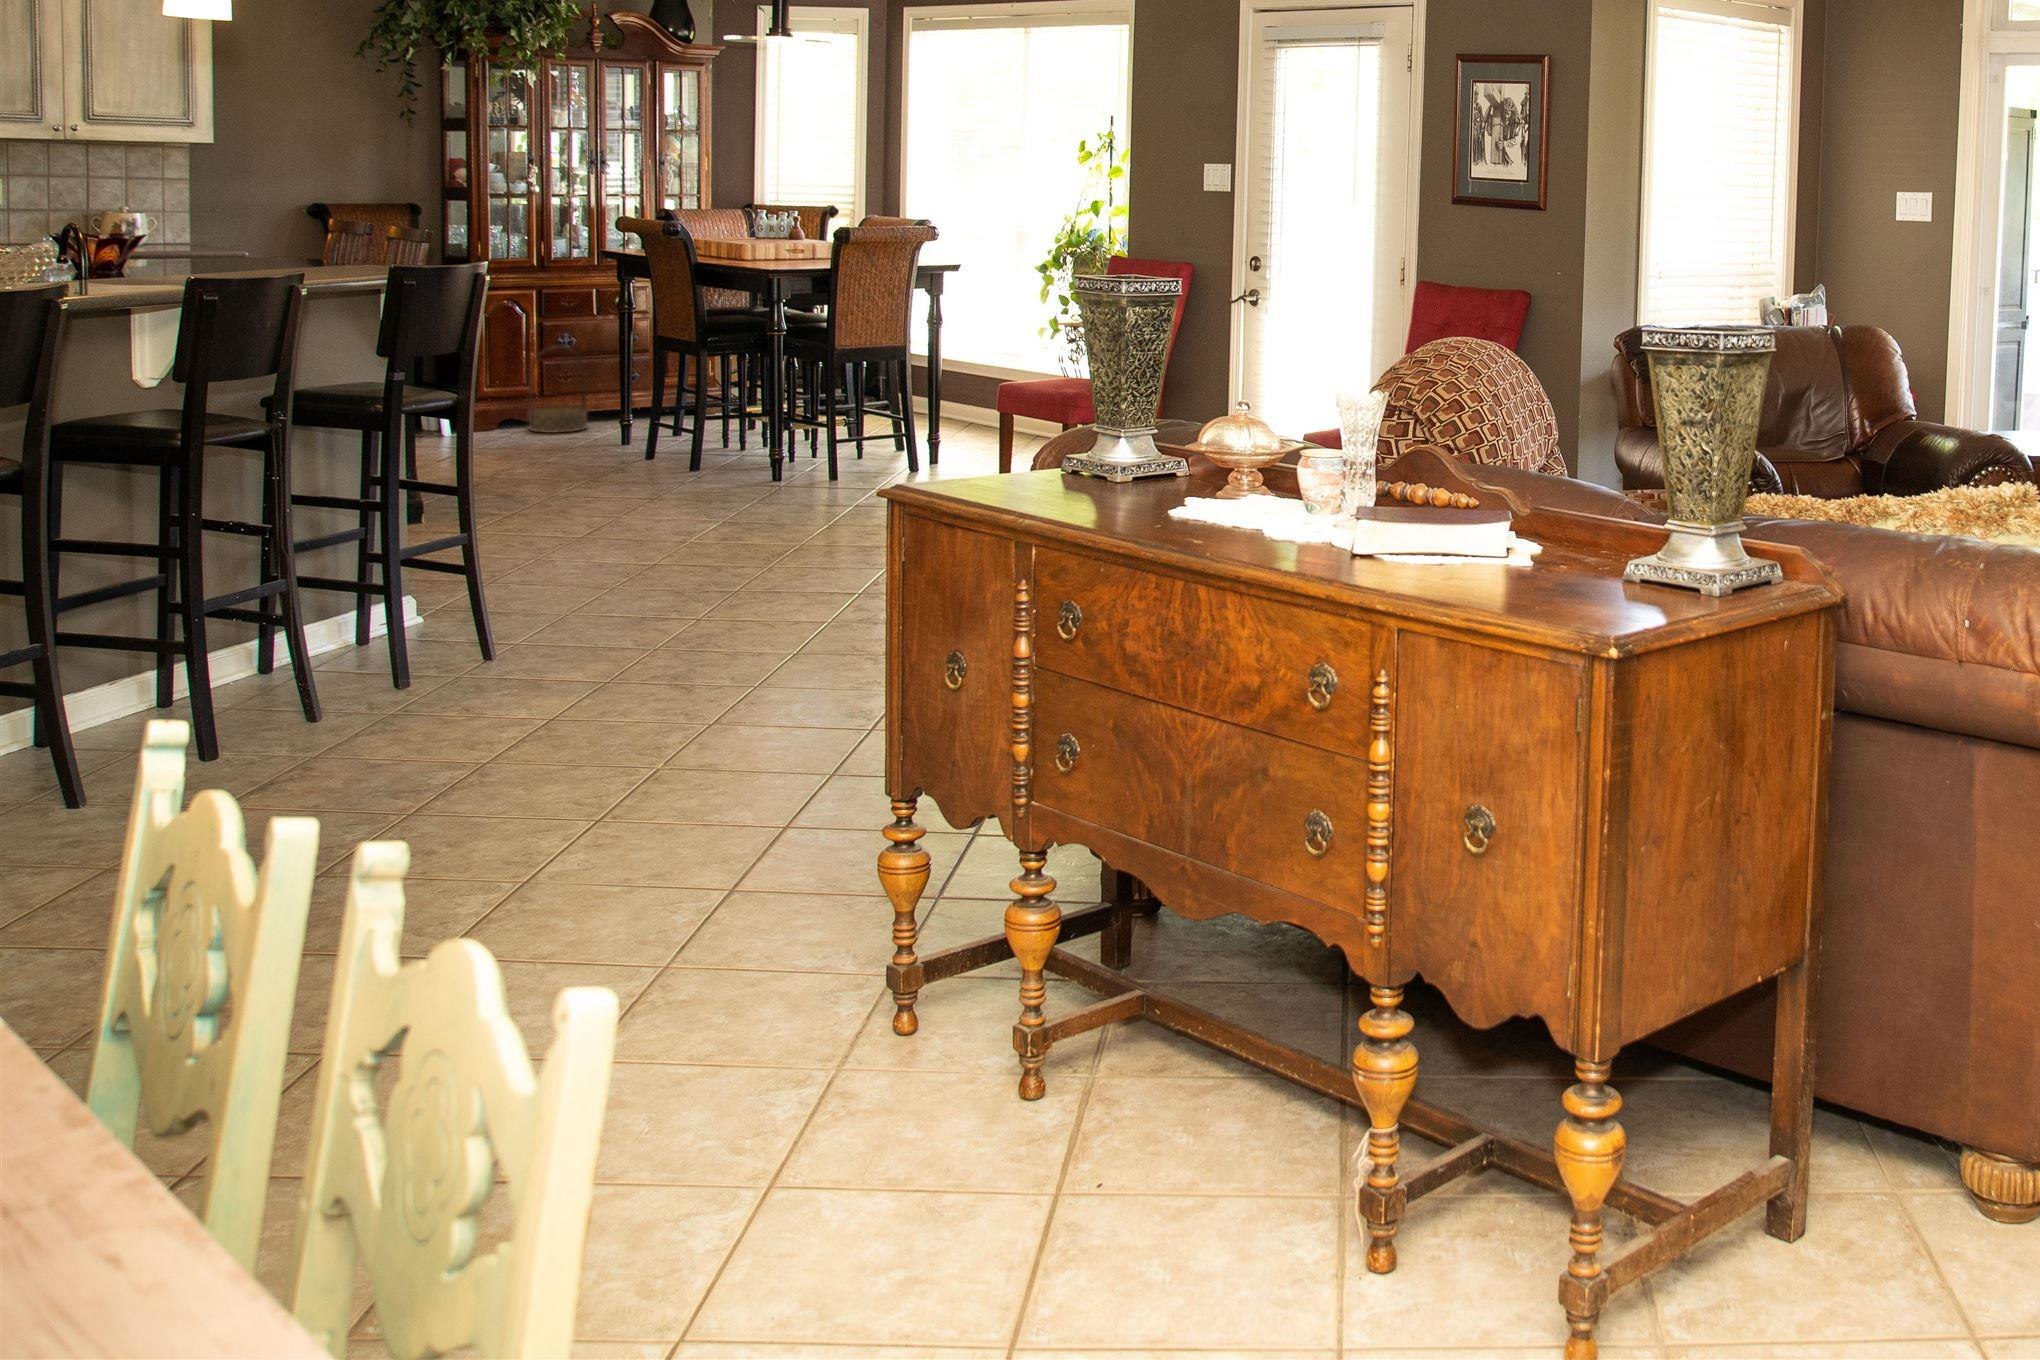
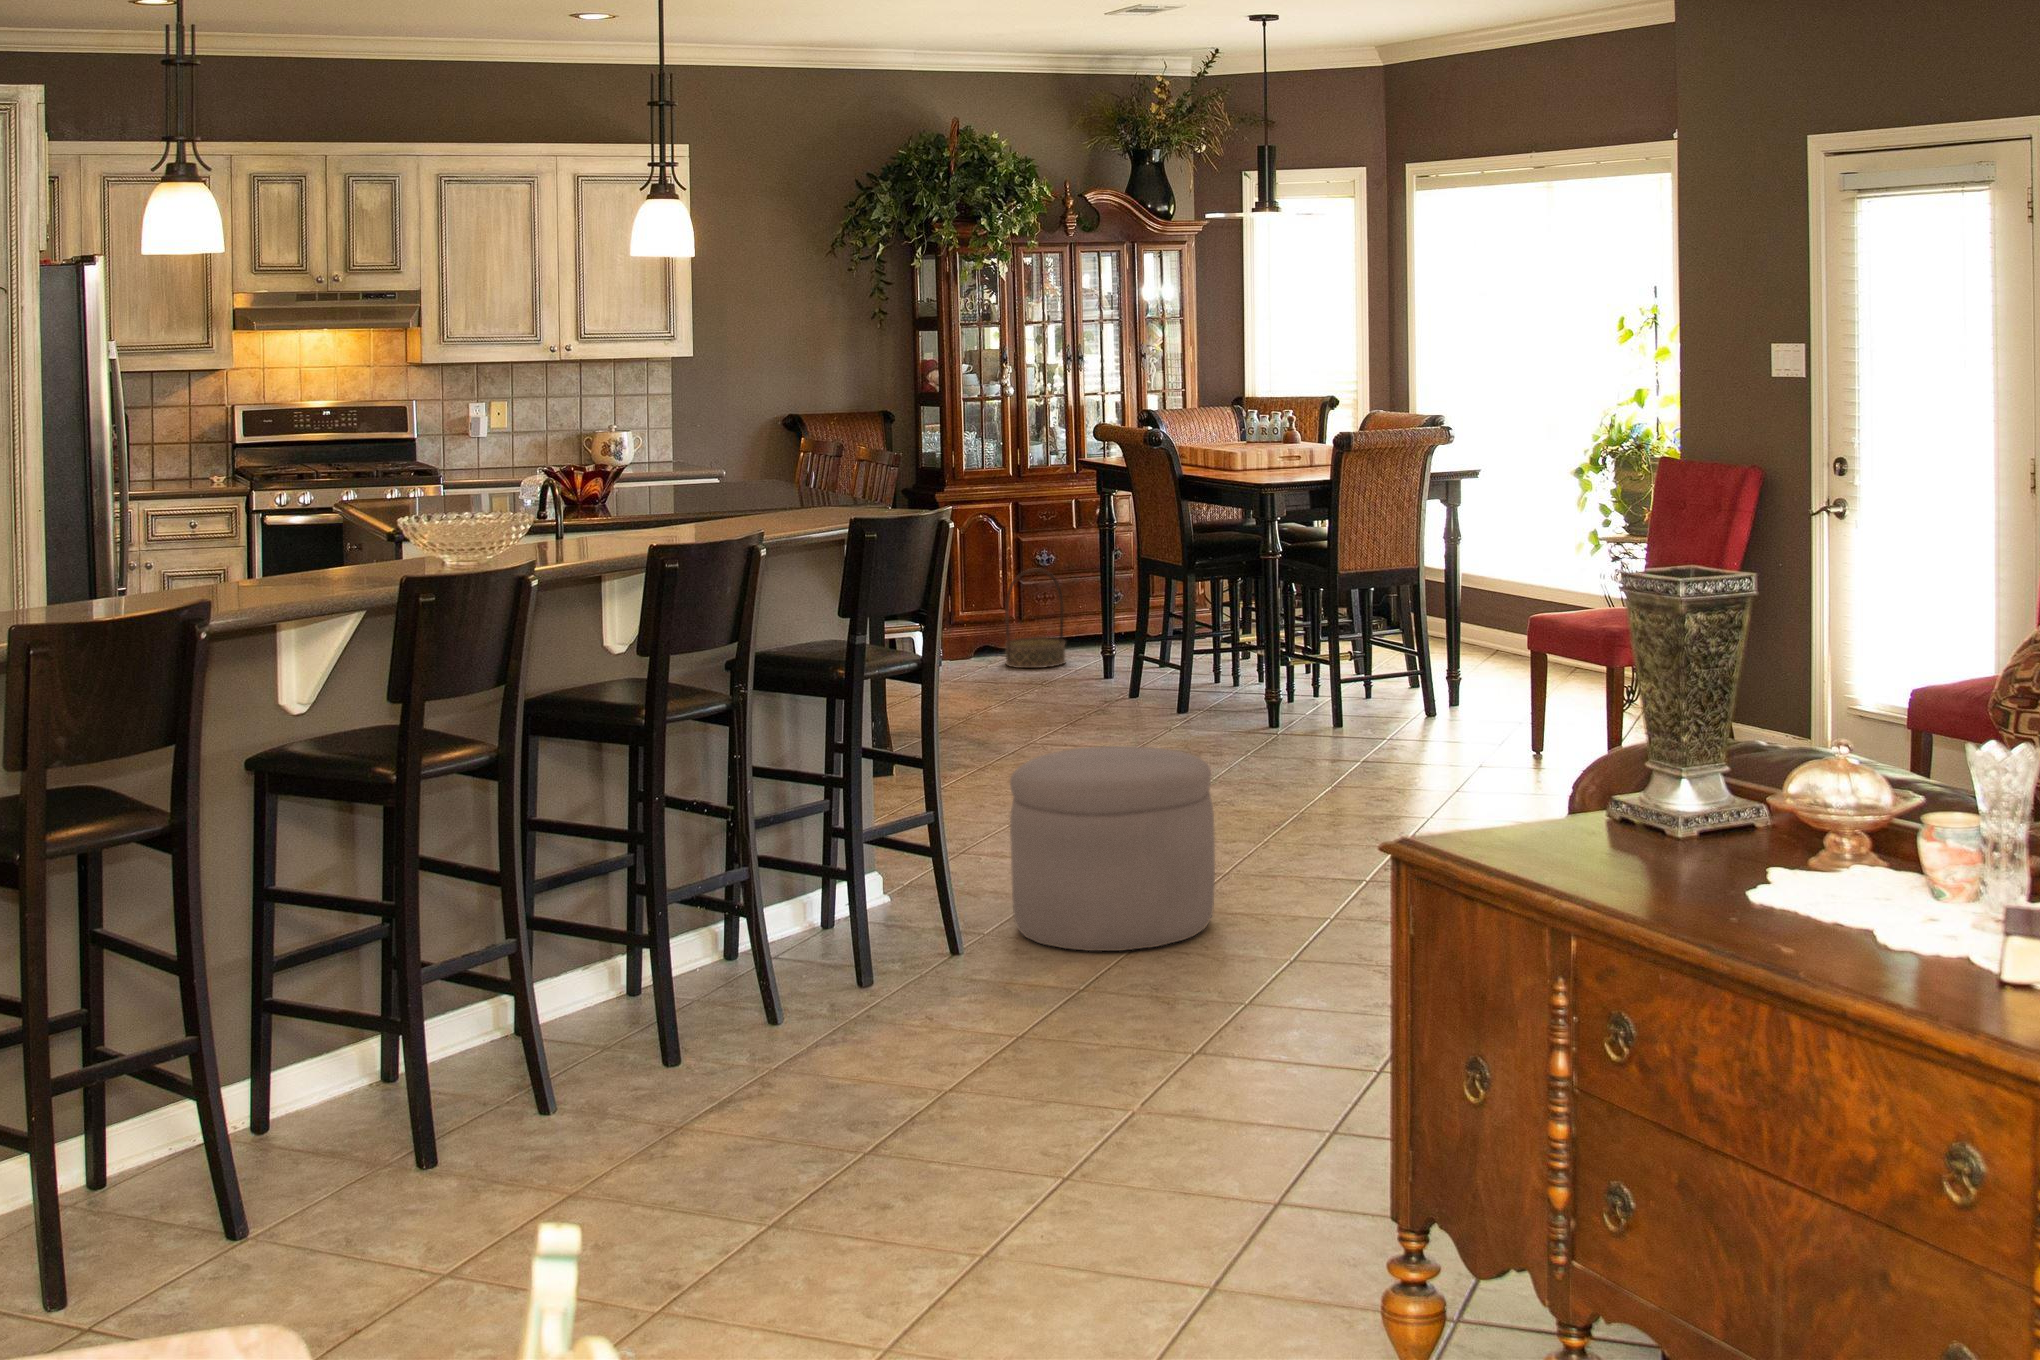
ottoman: none [526,481,706,639] -> present [1010,746,1215,951]

